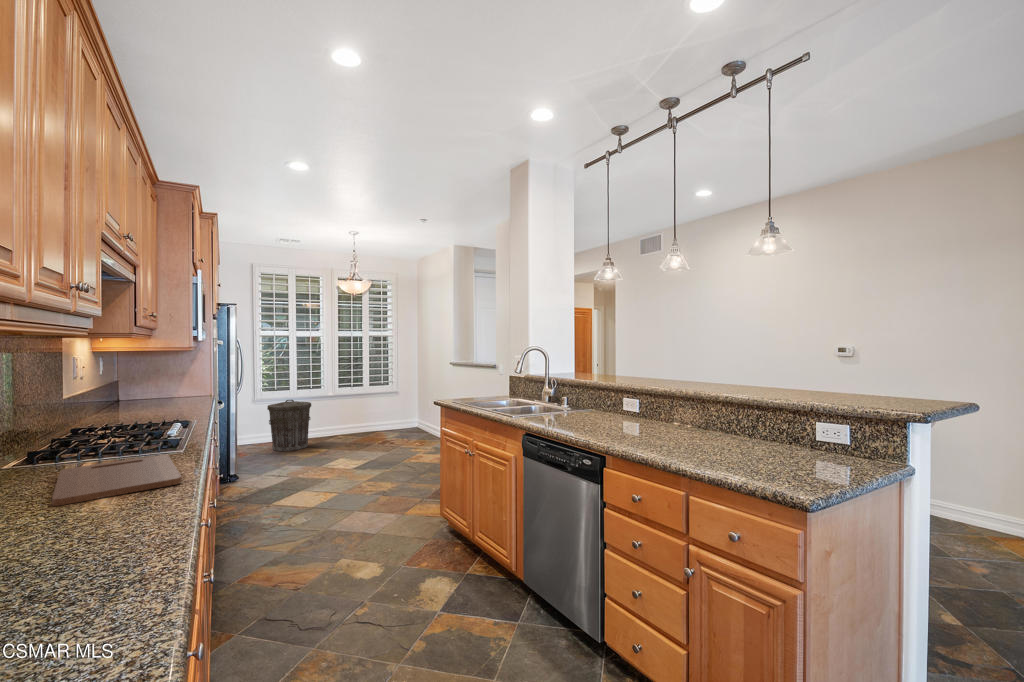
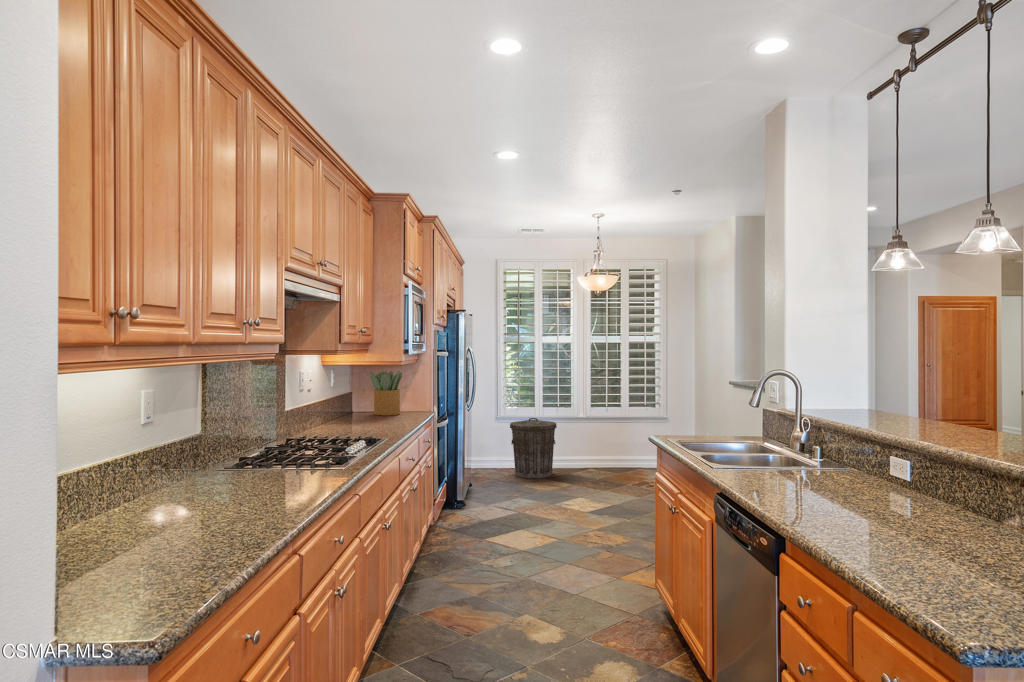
potted plant: none [143,358,182,402] -> present [369,371,402,415]
cutting board: present [52,455,182,506] -> none [190,478,307,517]

